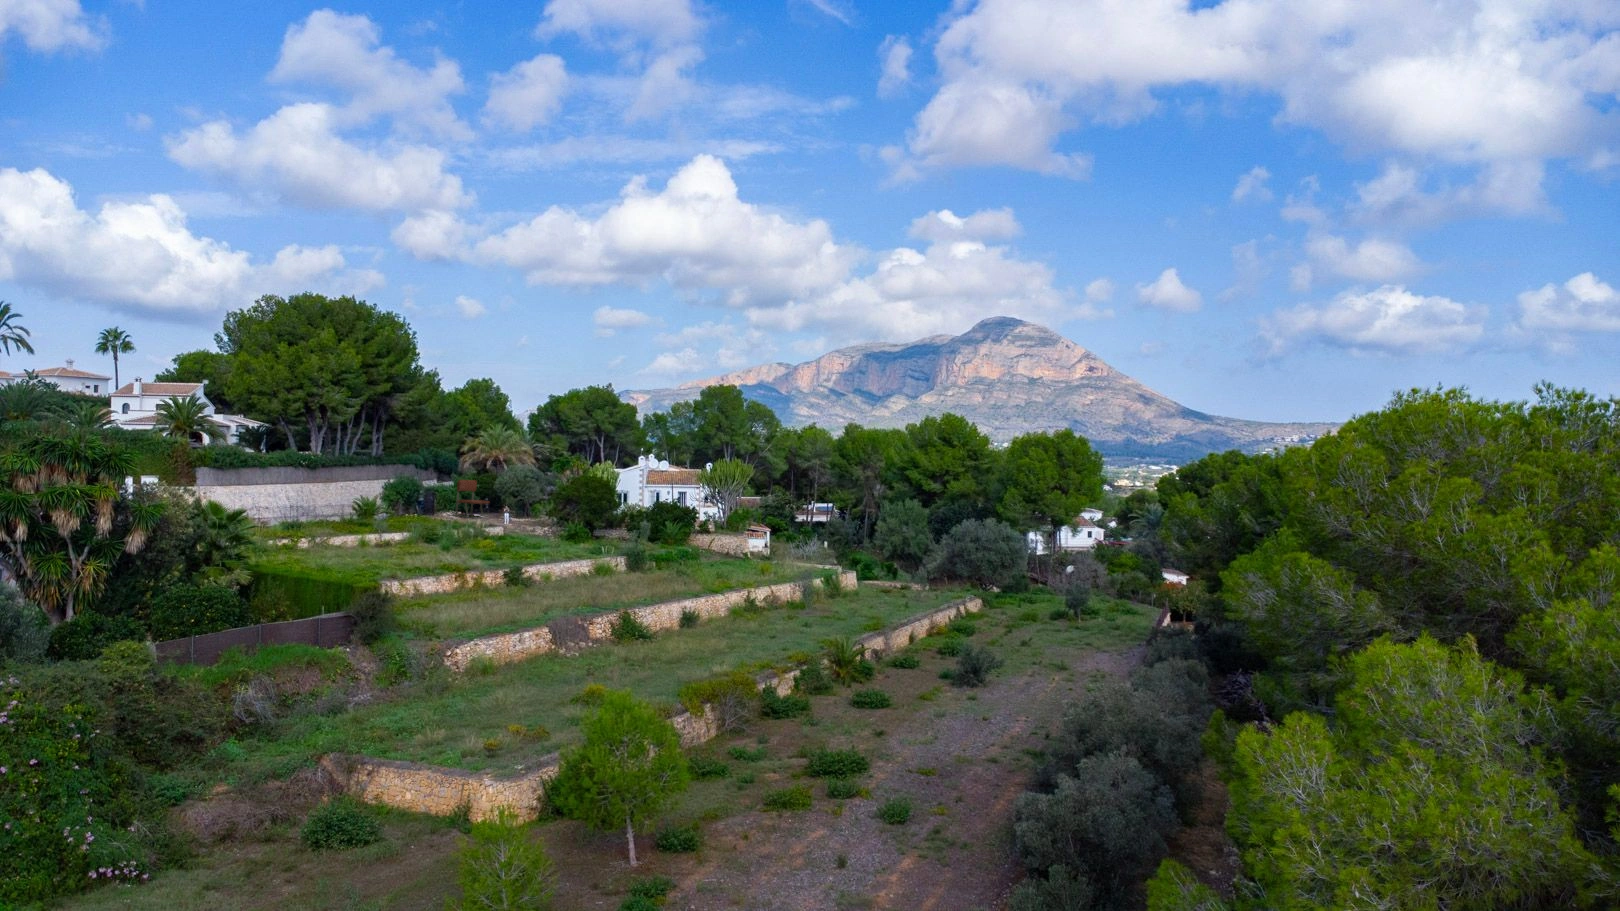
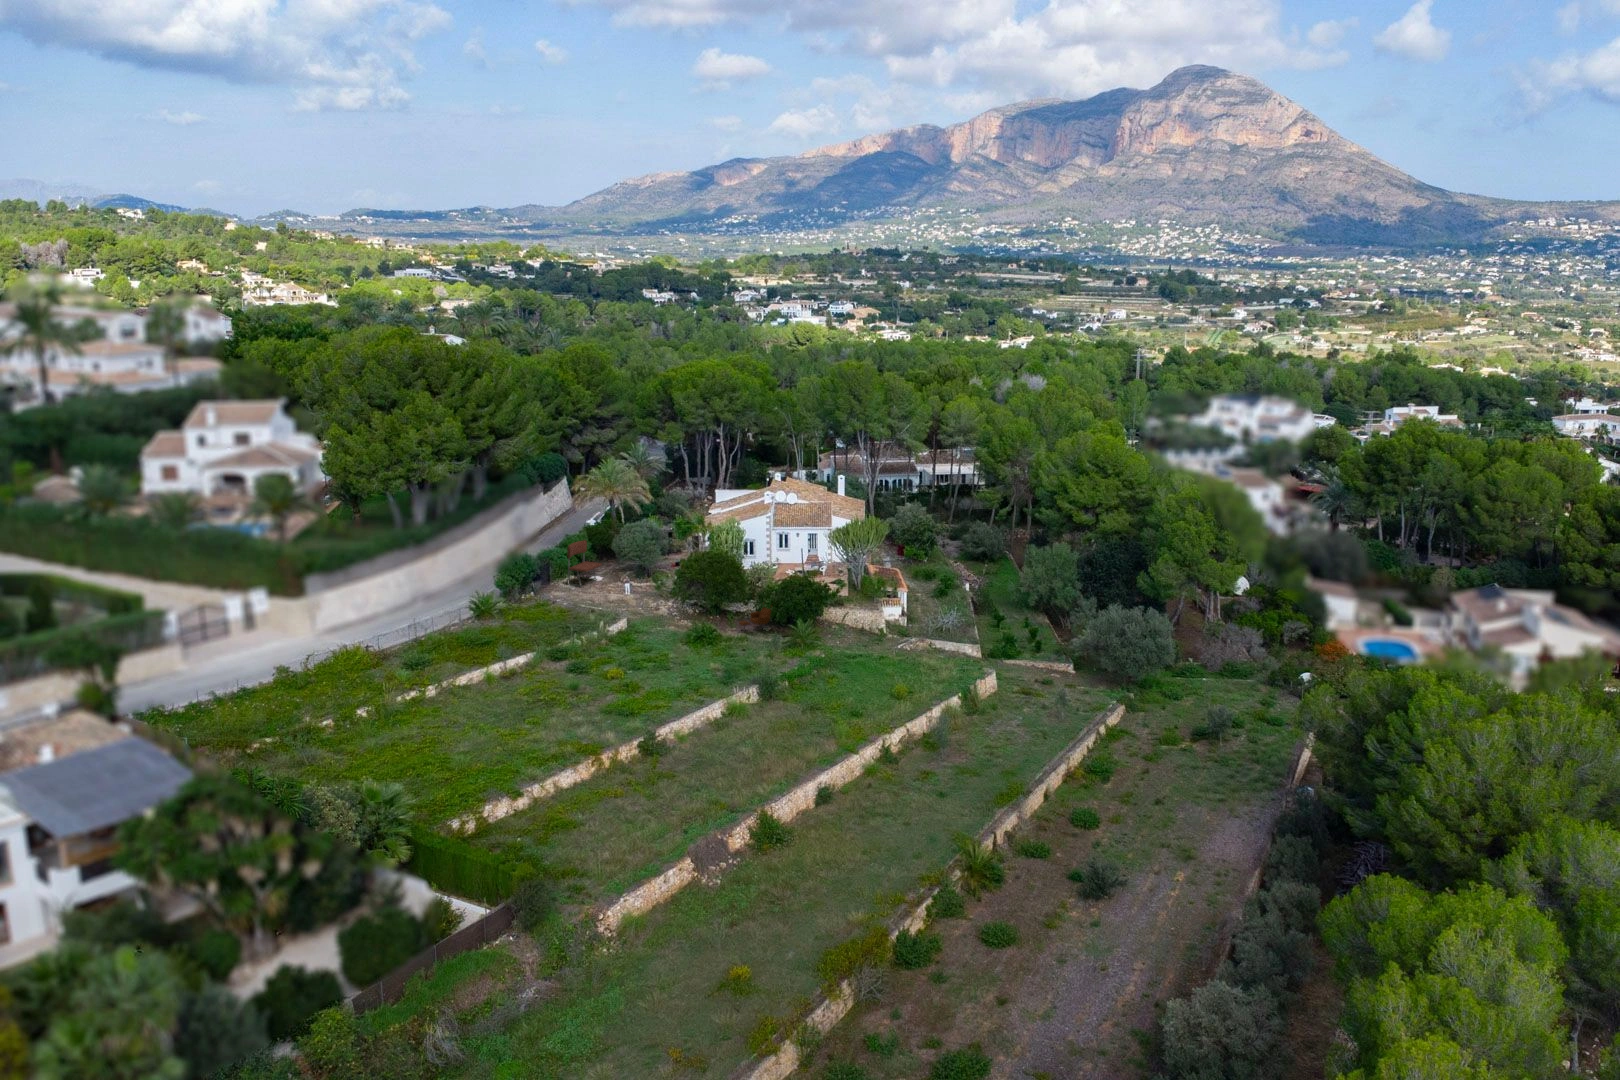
lounge chair: none [614,521,647,546] -> present [739,608,771,631]

